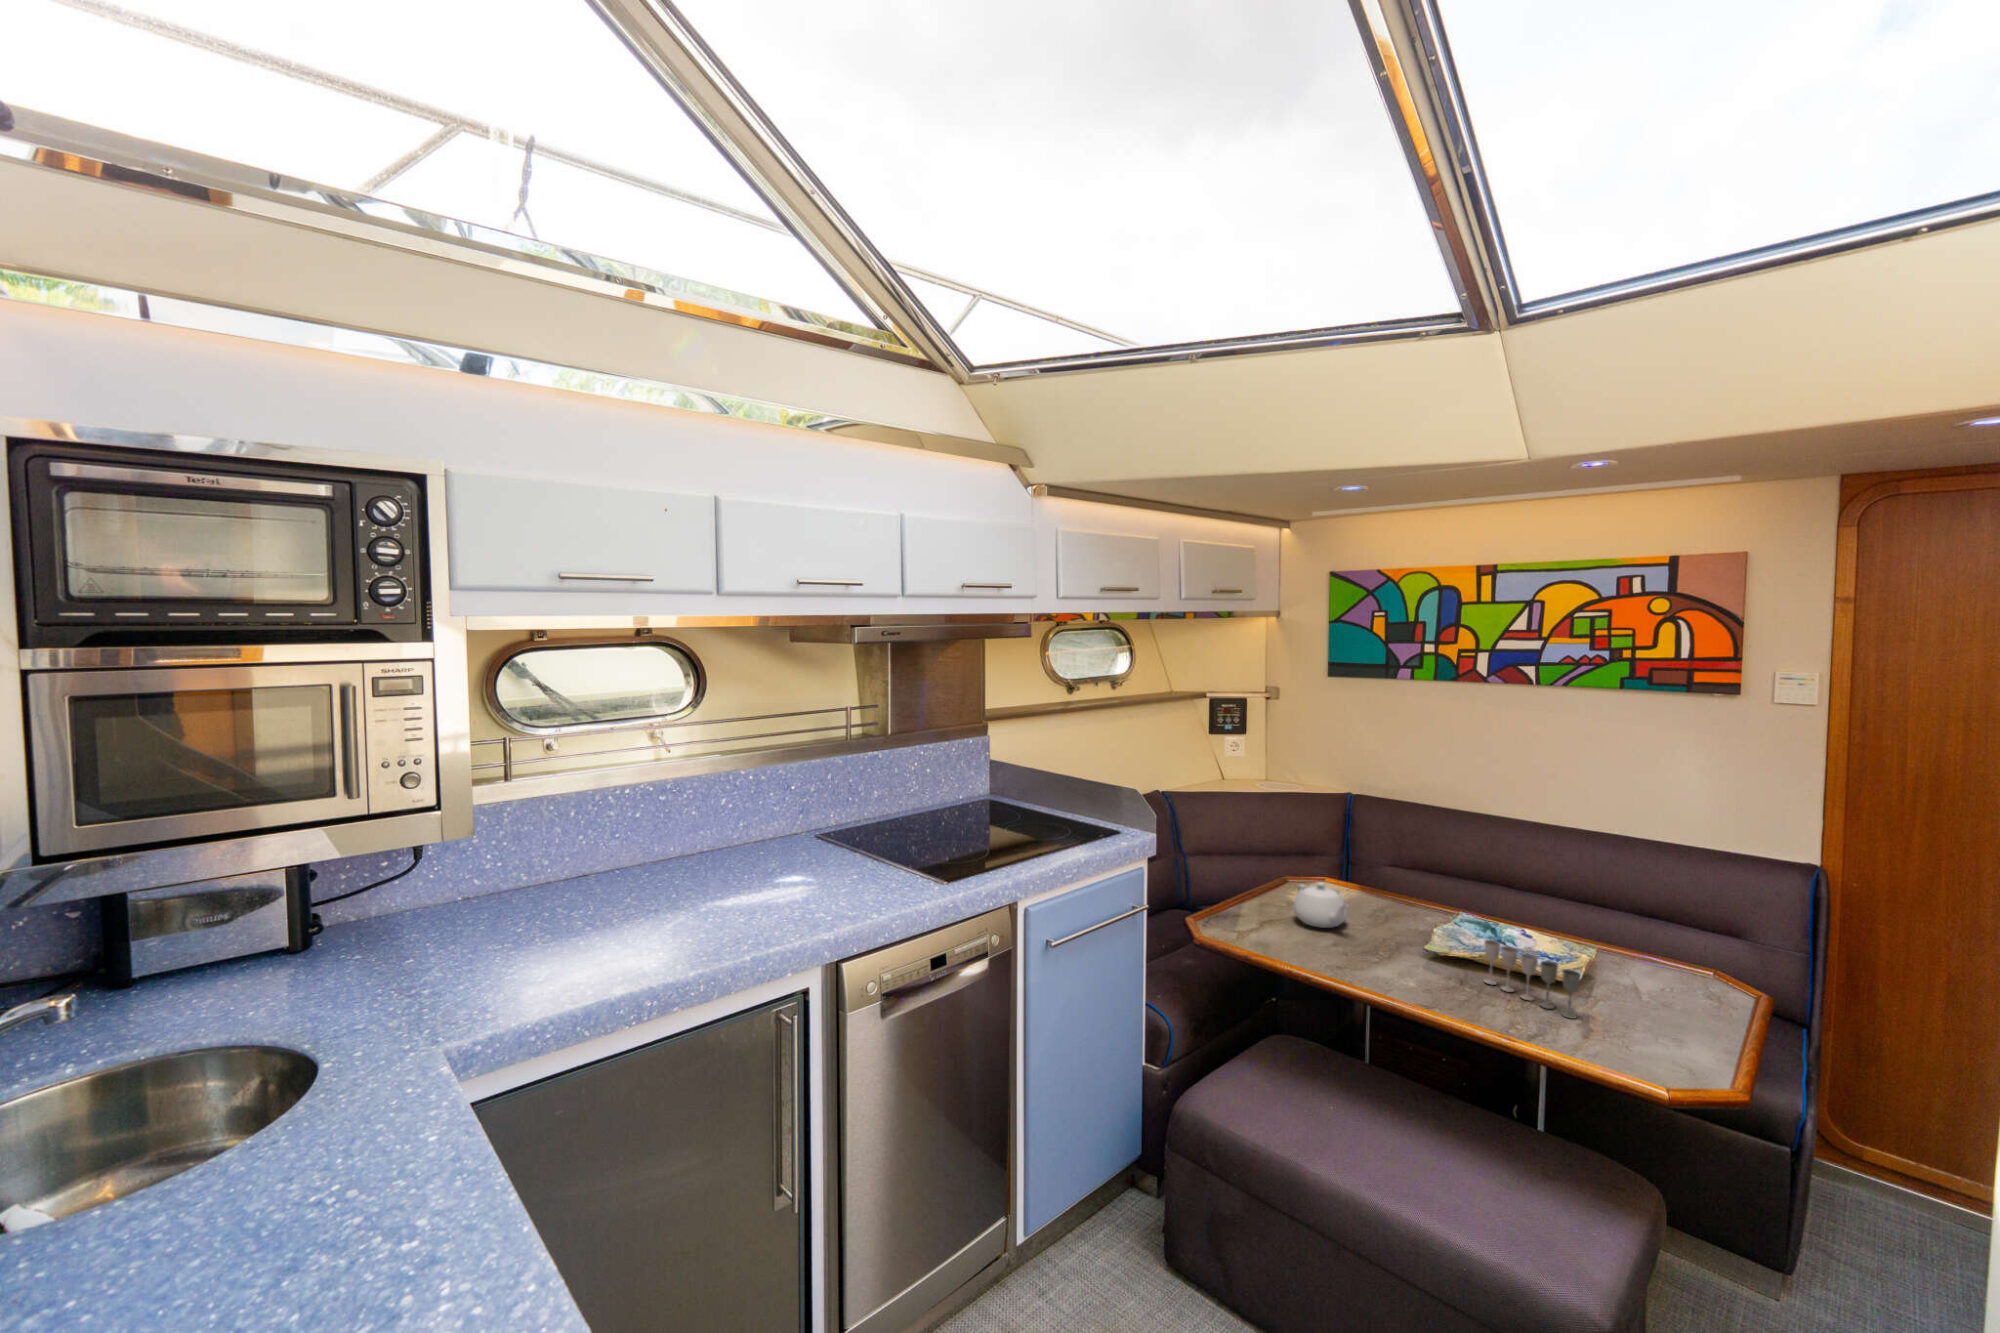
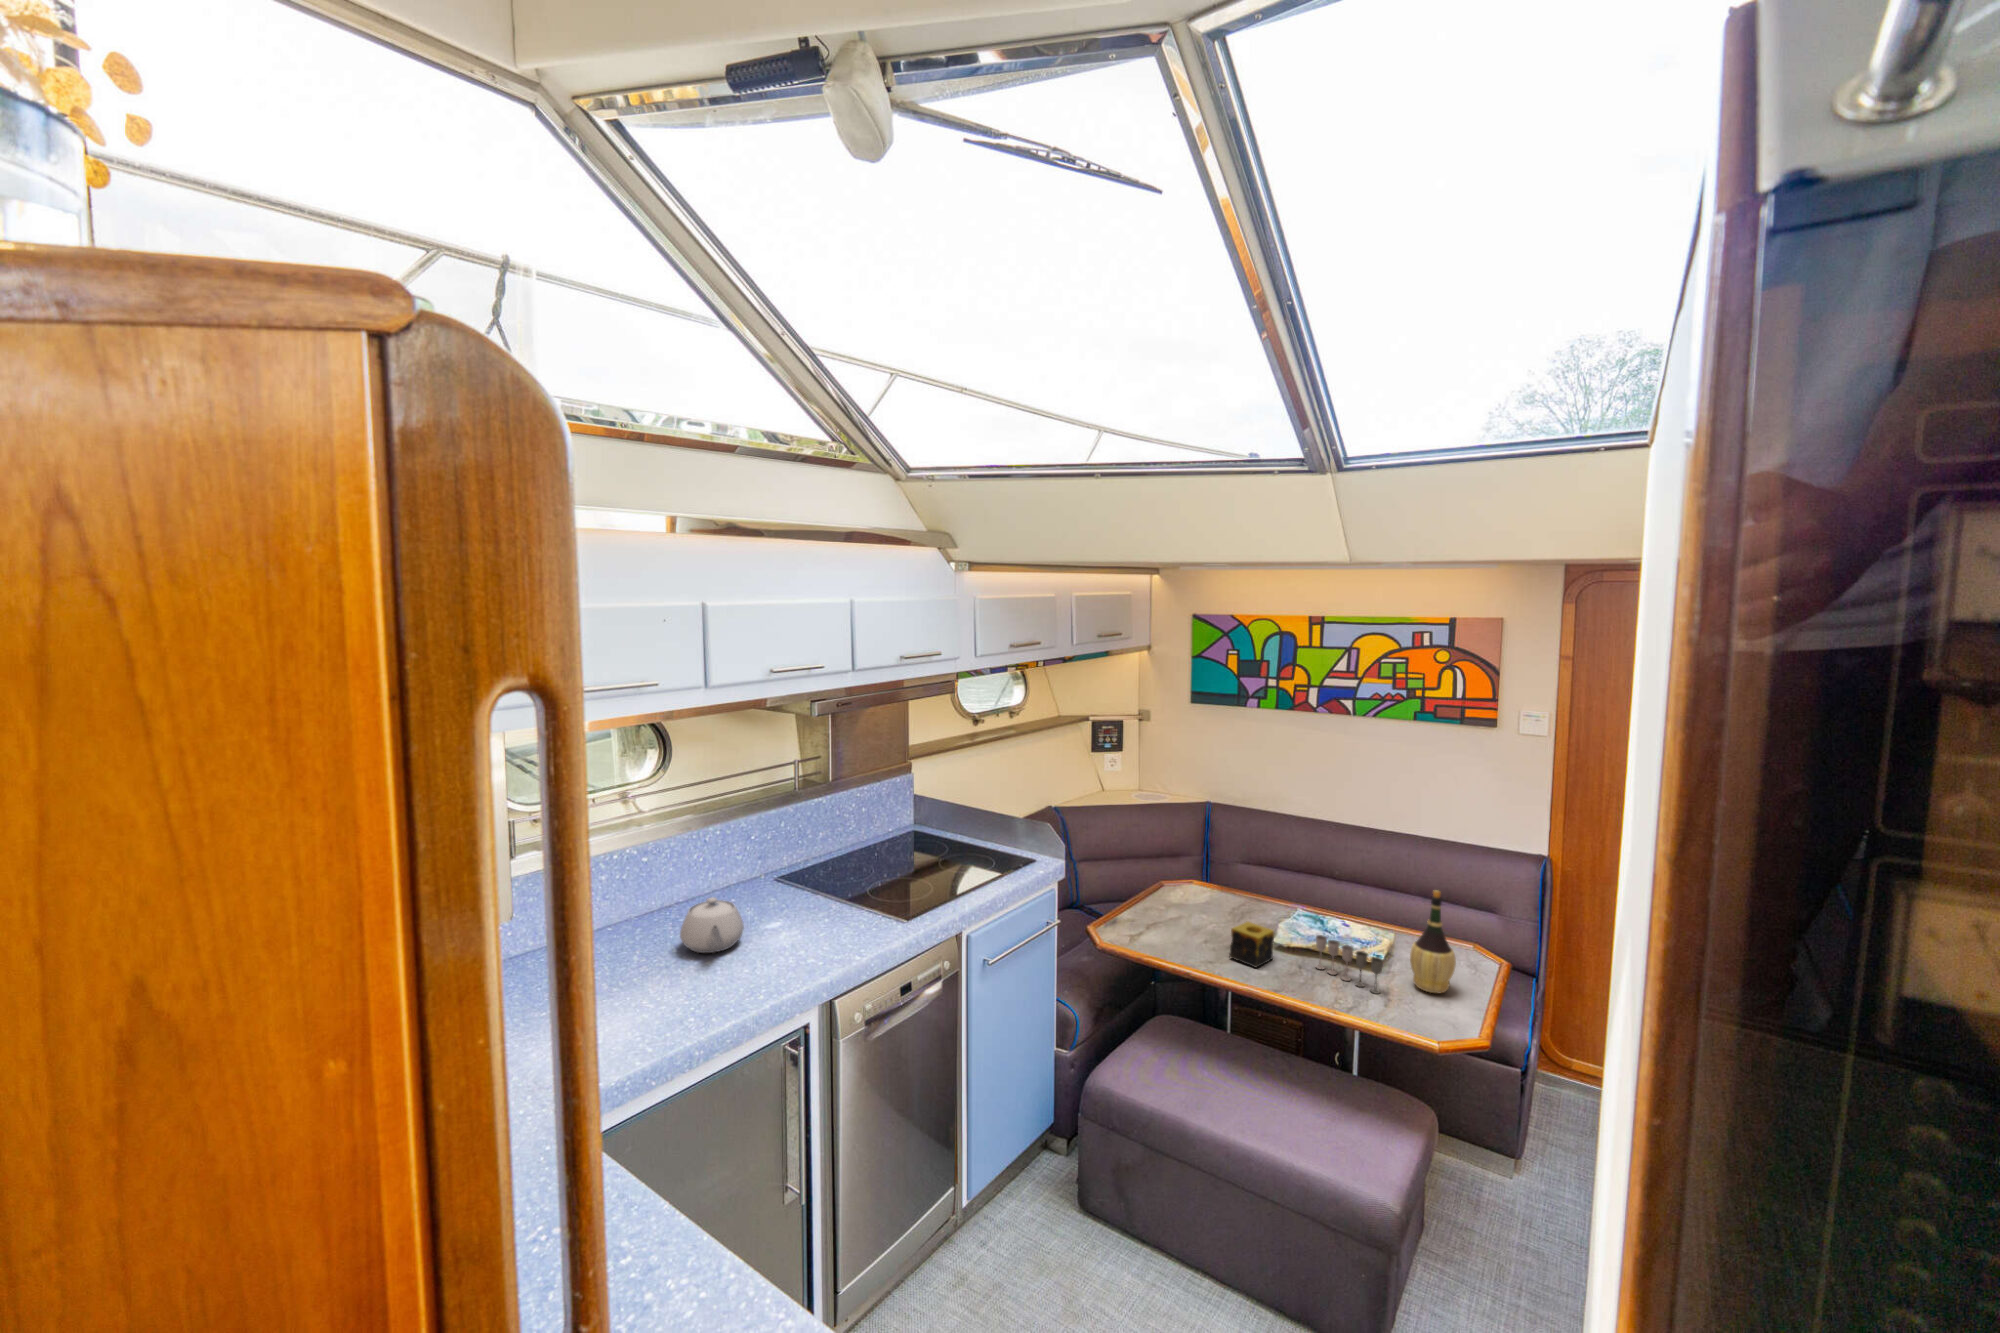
teapot: present [1293,882,1348,928] -> present [680,897,744,953]
wine bottle: none [1620,883,1689,1024] -> present [1410,890,1456,993]
candle: none [1366,920,1427,977] -> present [1229,922,1274,967]

